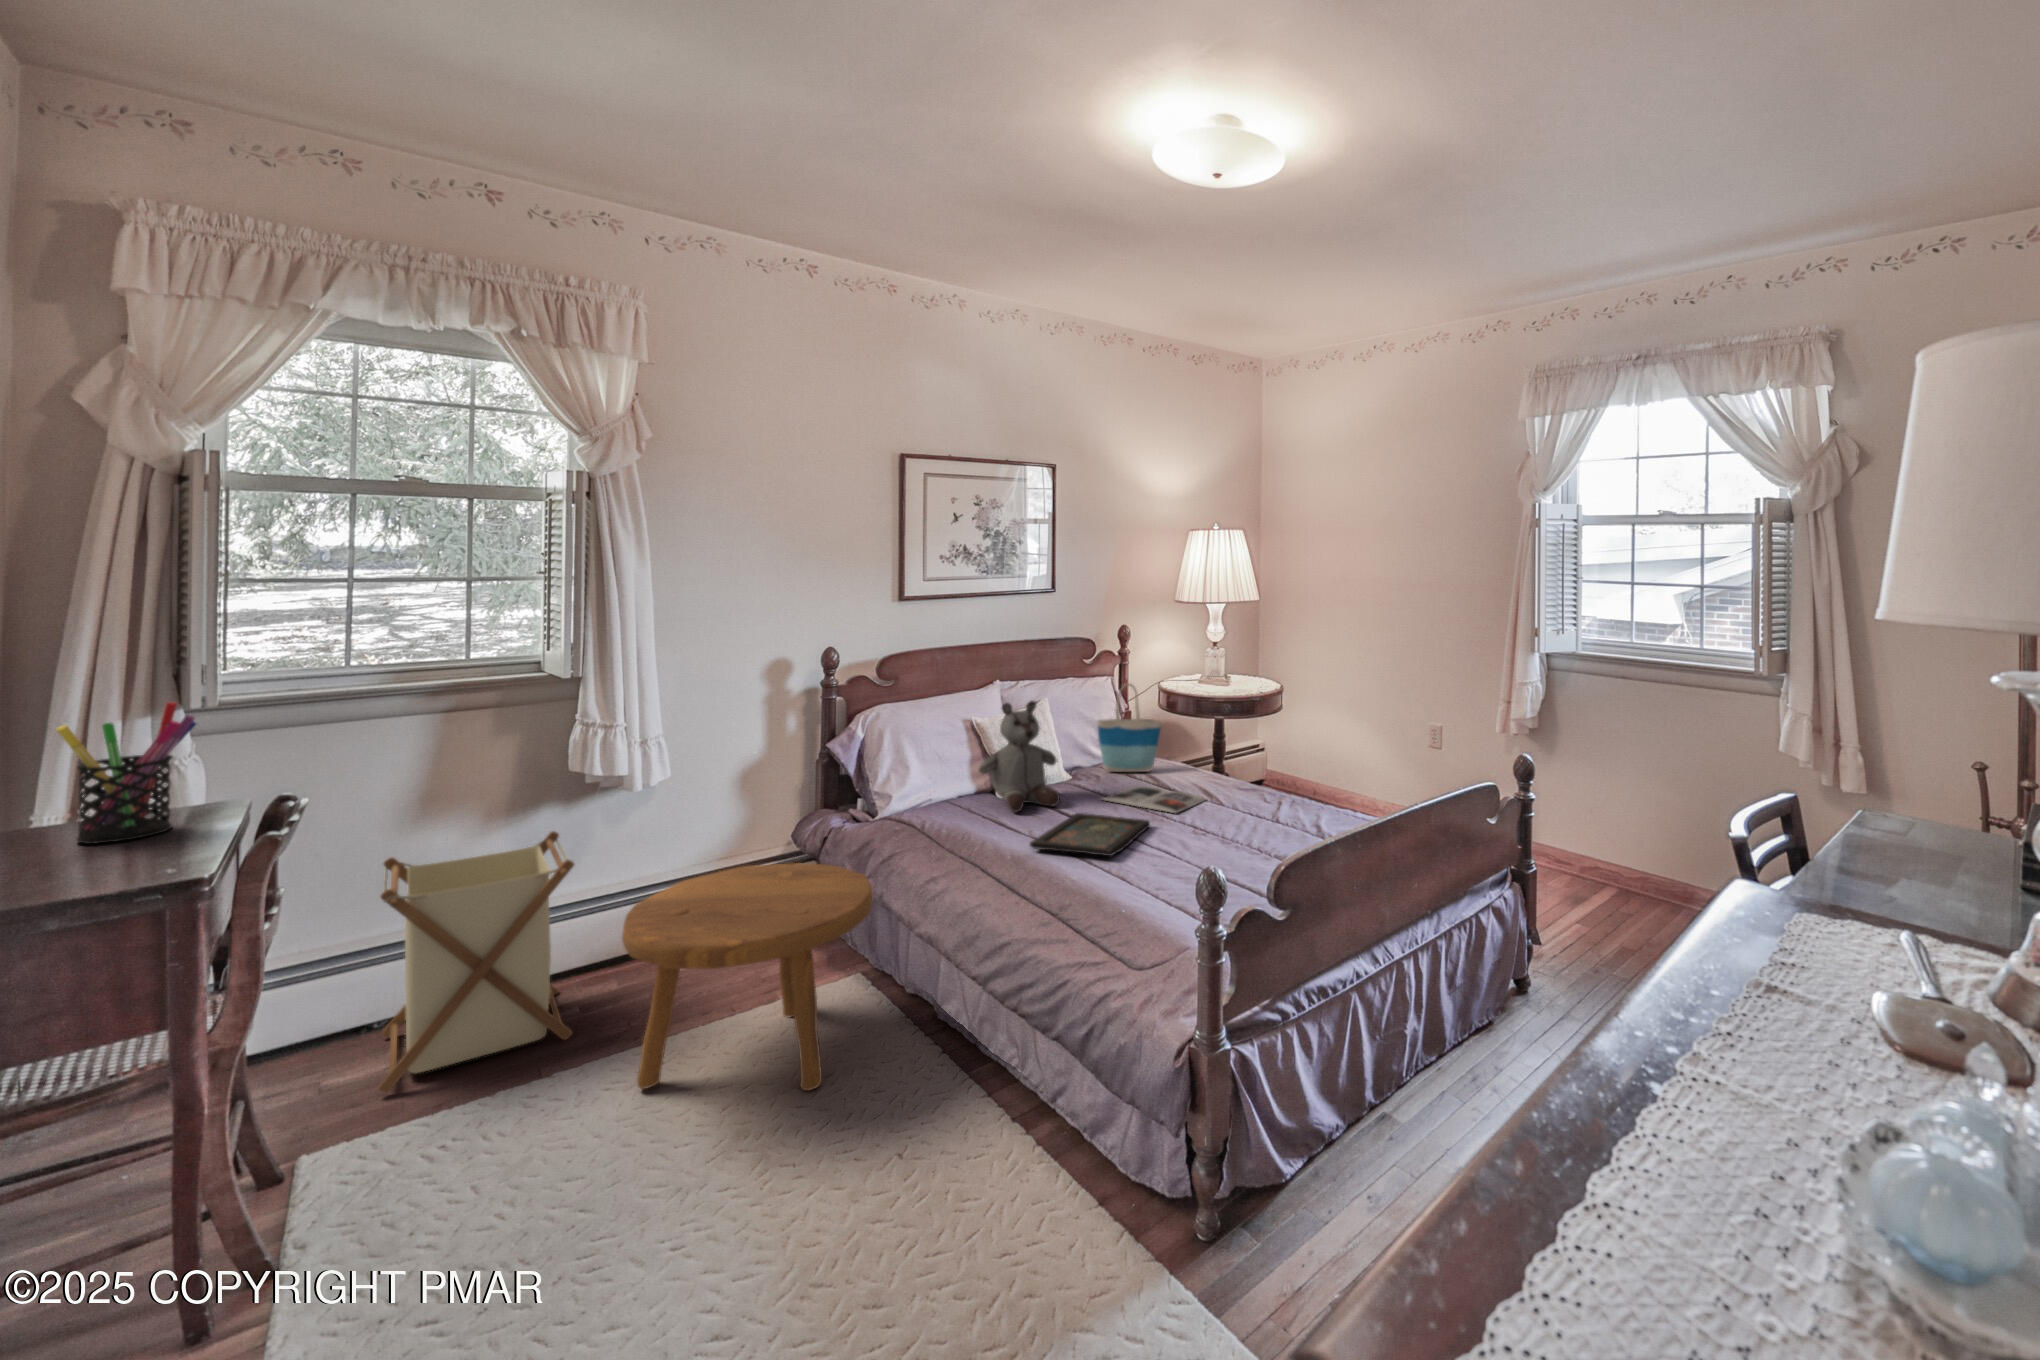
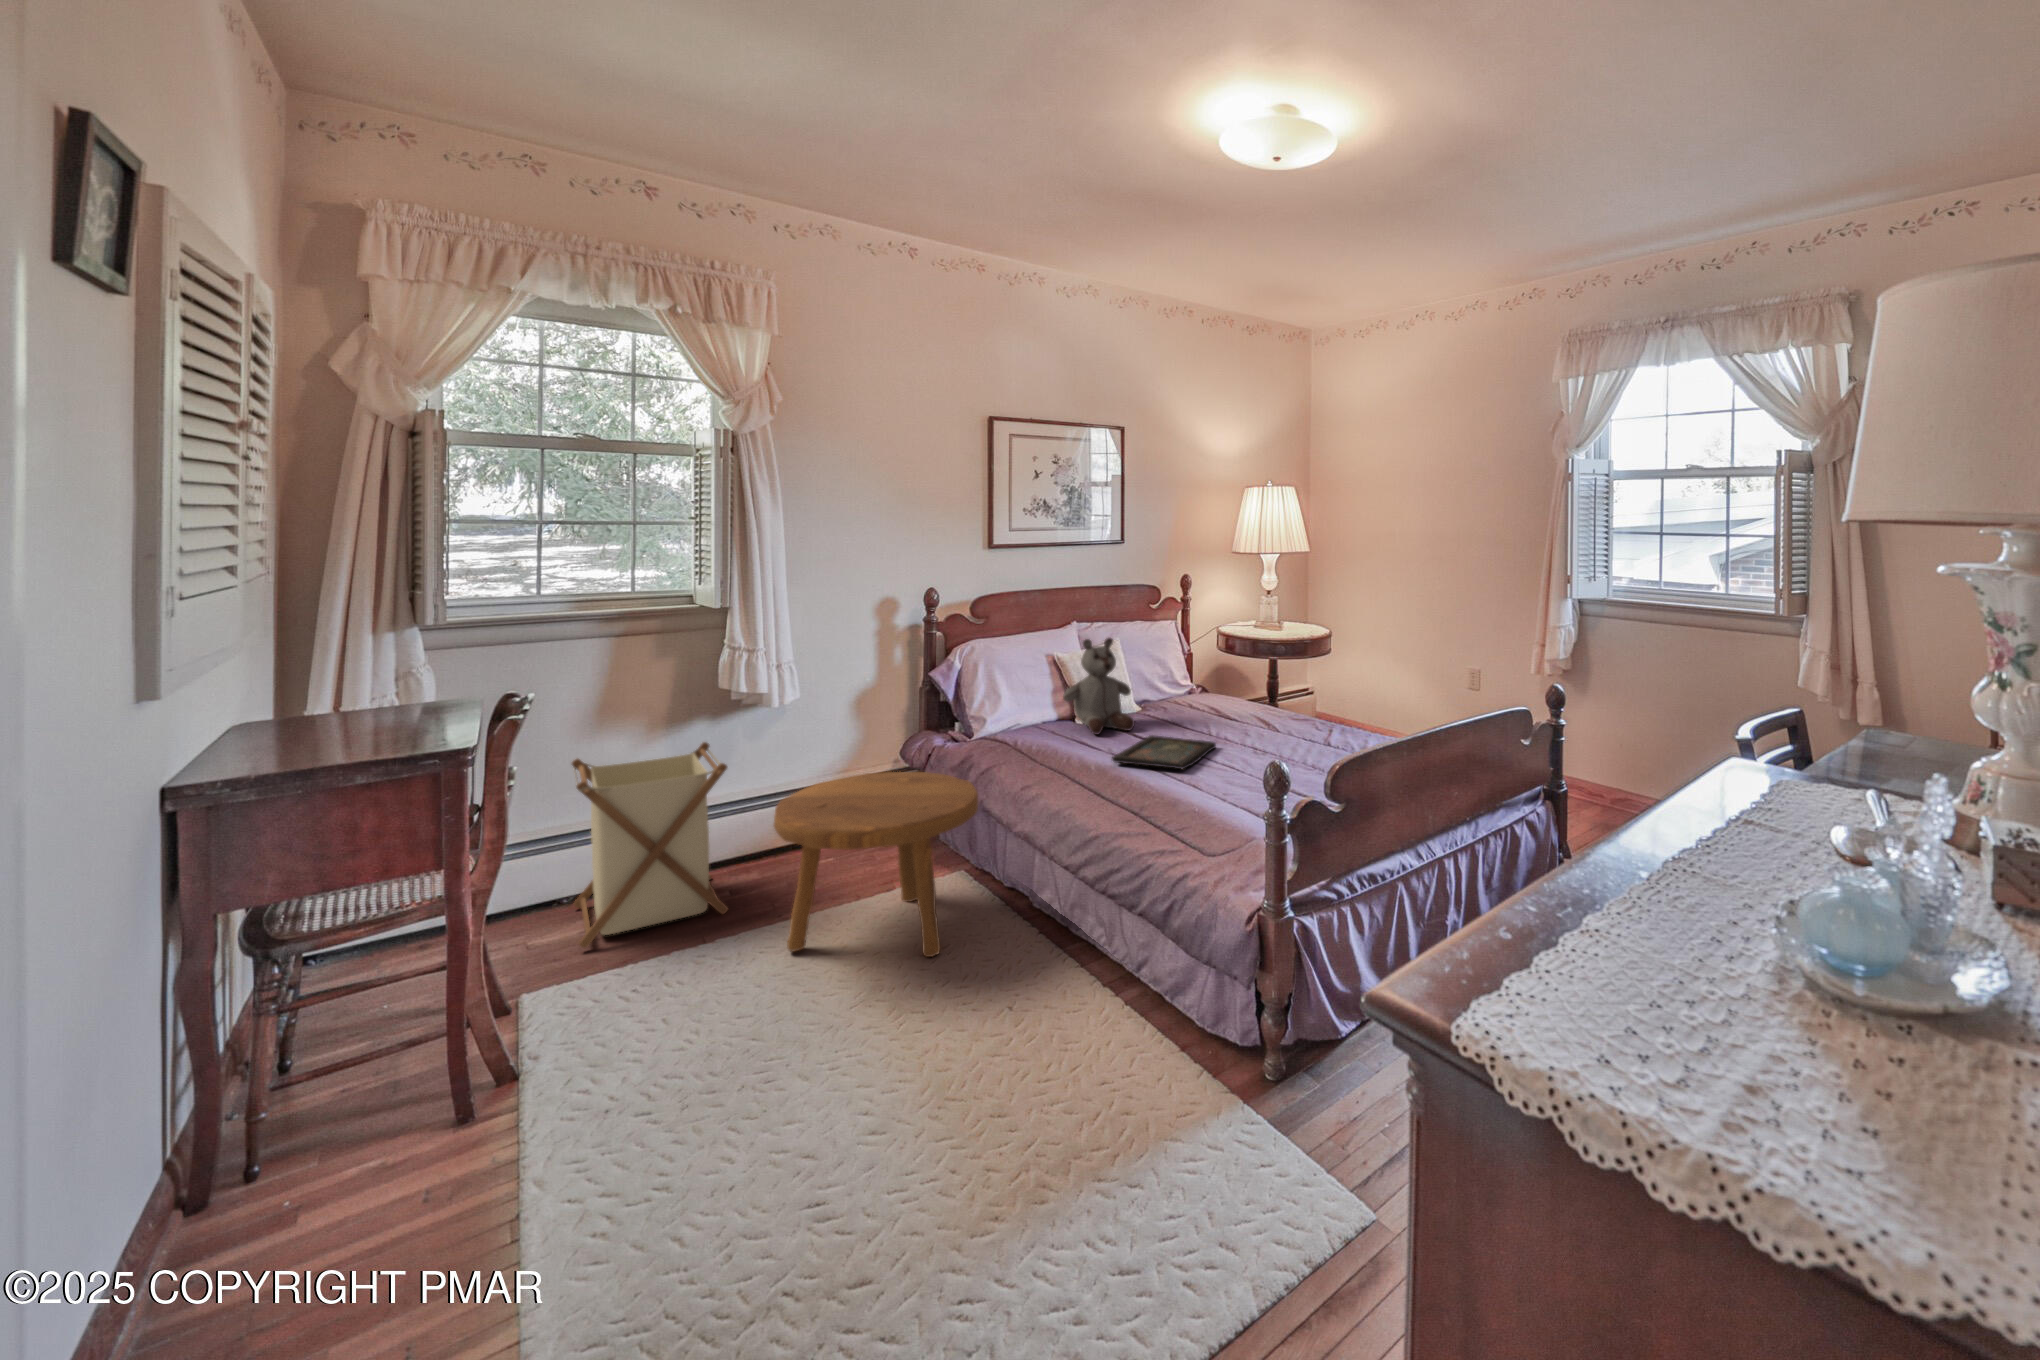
tote bag: present [1097,684,1162,772] -> none [1165,625,1224,705]
pen holder: present [56,702,196,844] -> none [342,617,444,728]
magazine: present [1103,786,1205,813] -> none [1170,716,1265,738]

